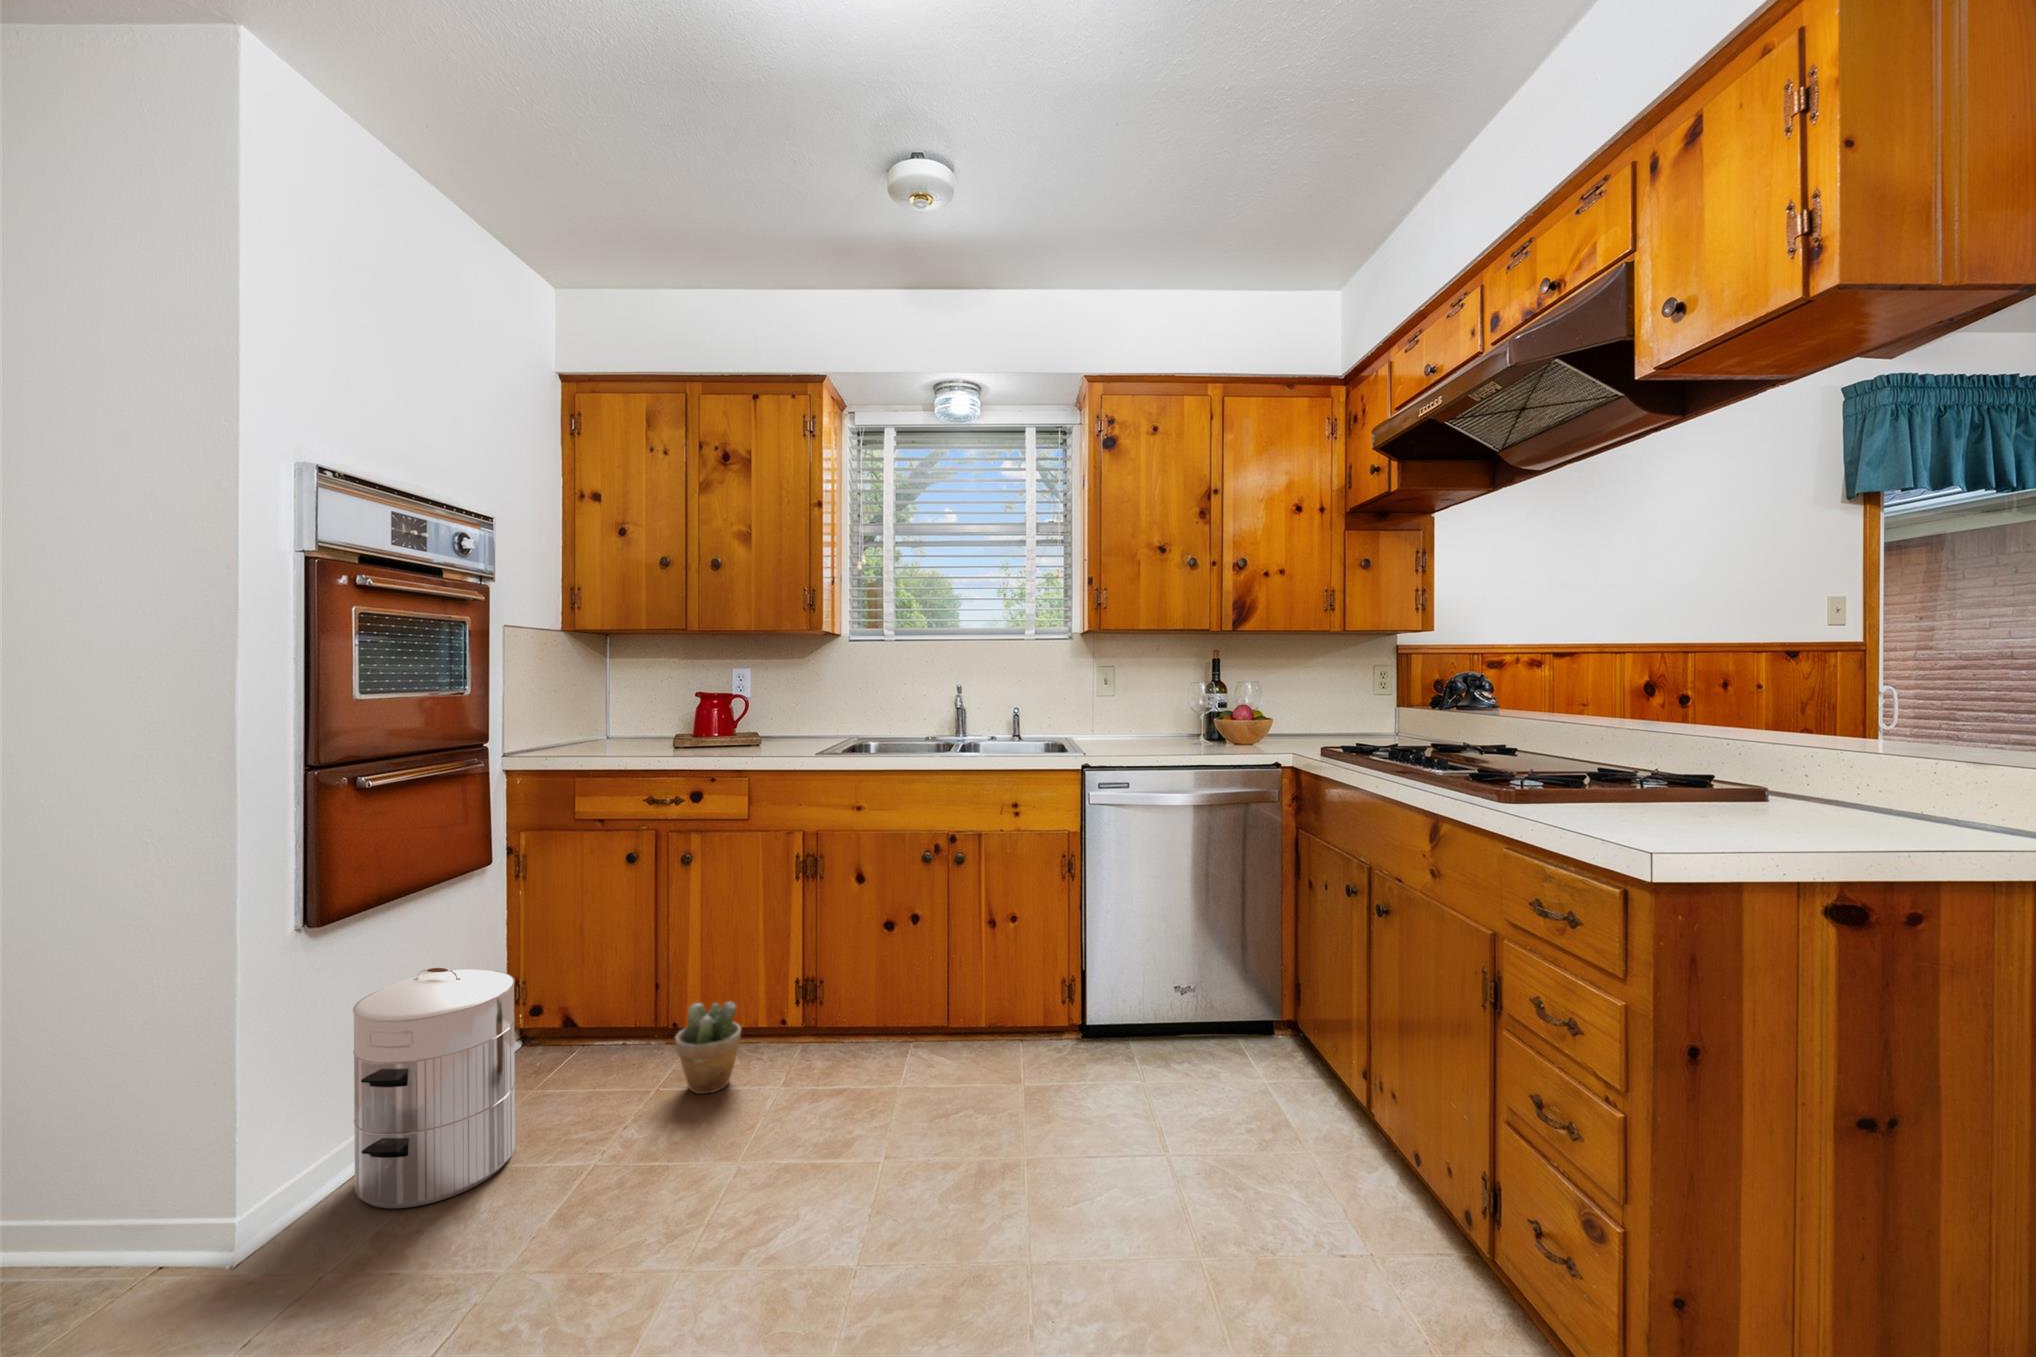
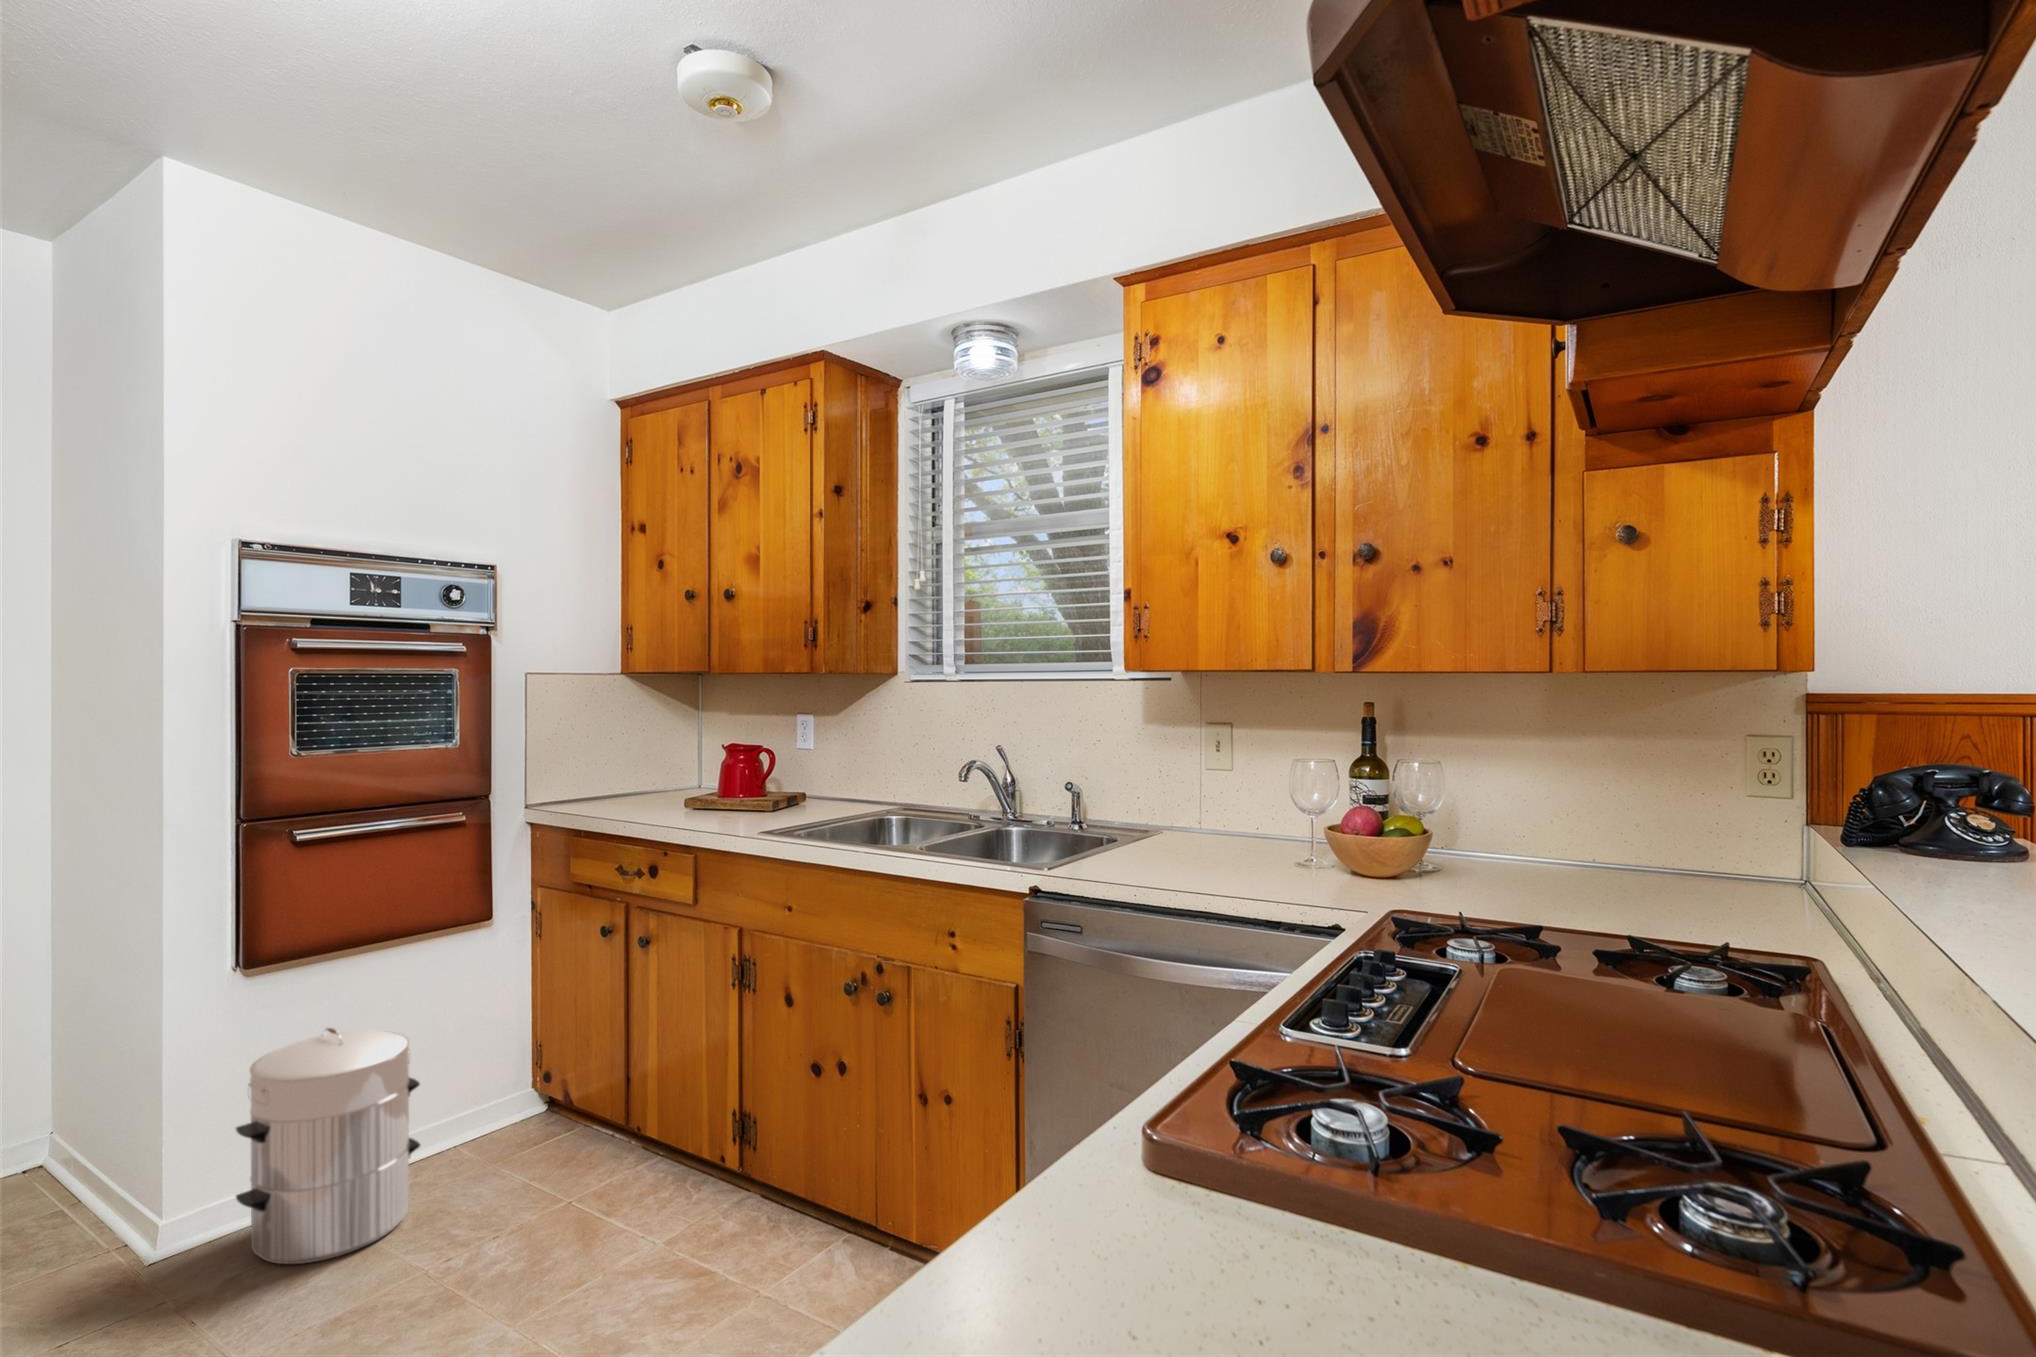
potted plant: present [675,1002,741,1094] -> none [566,1115,645,1226]

